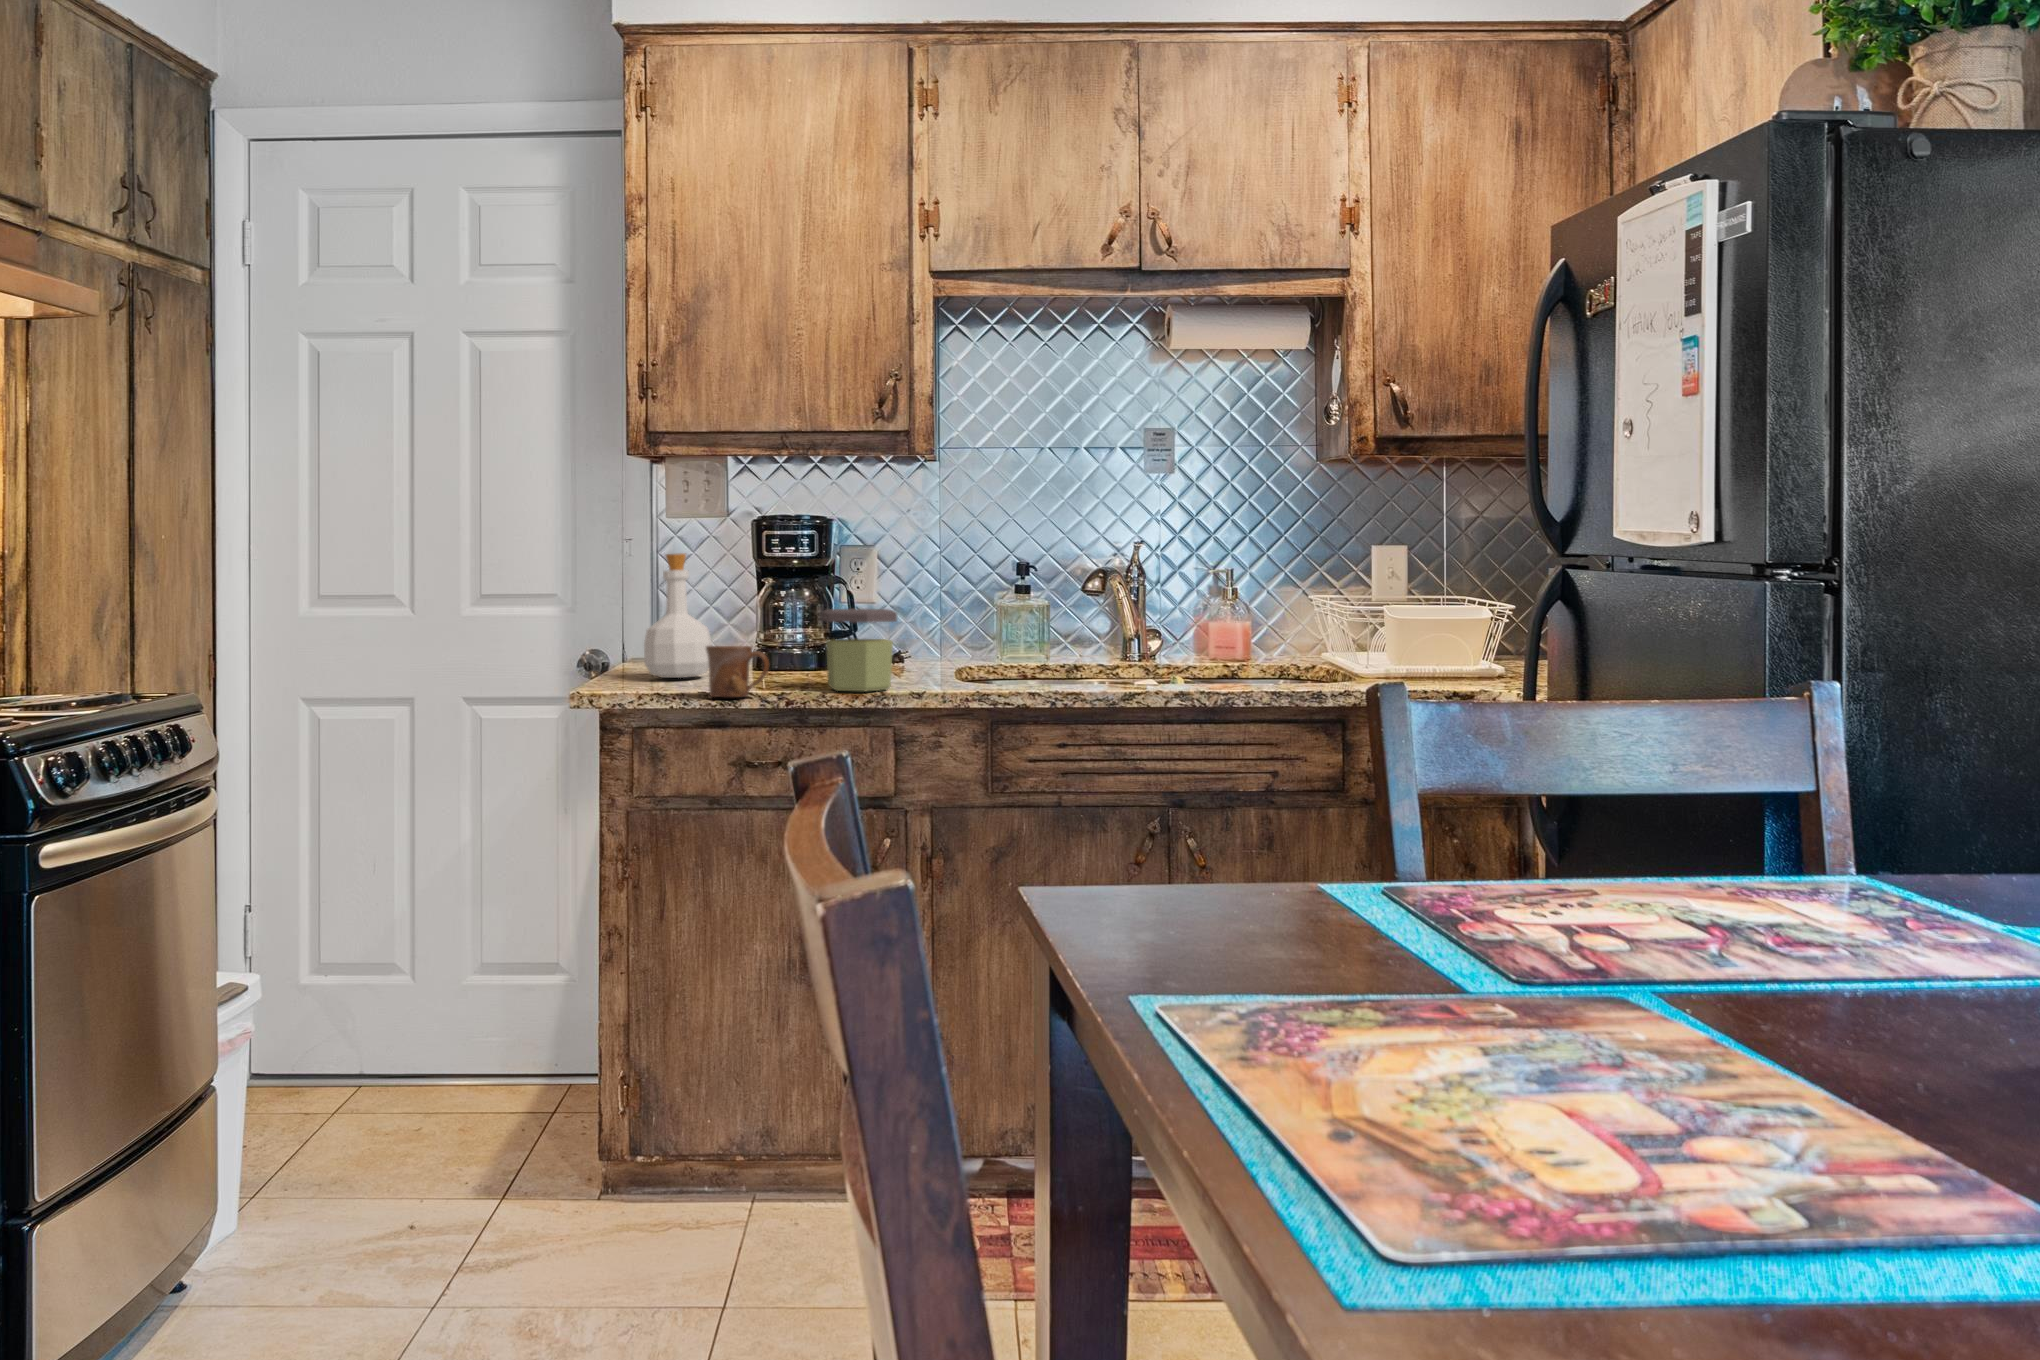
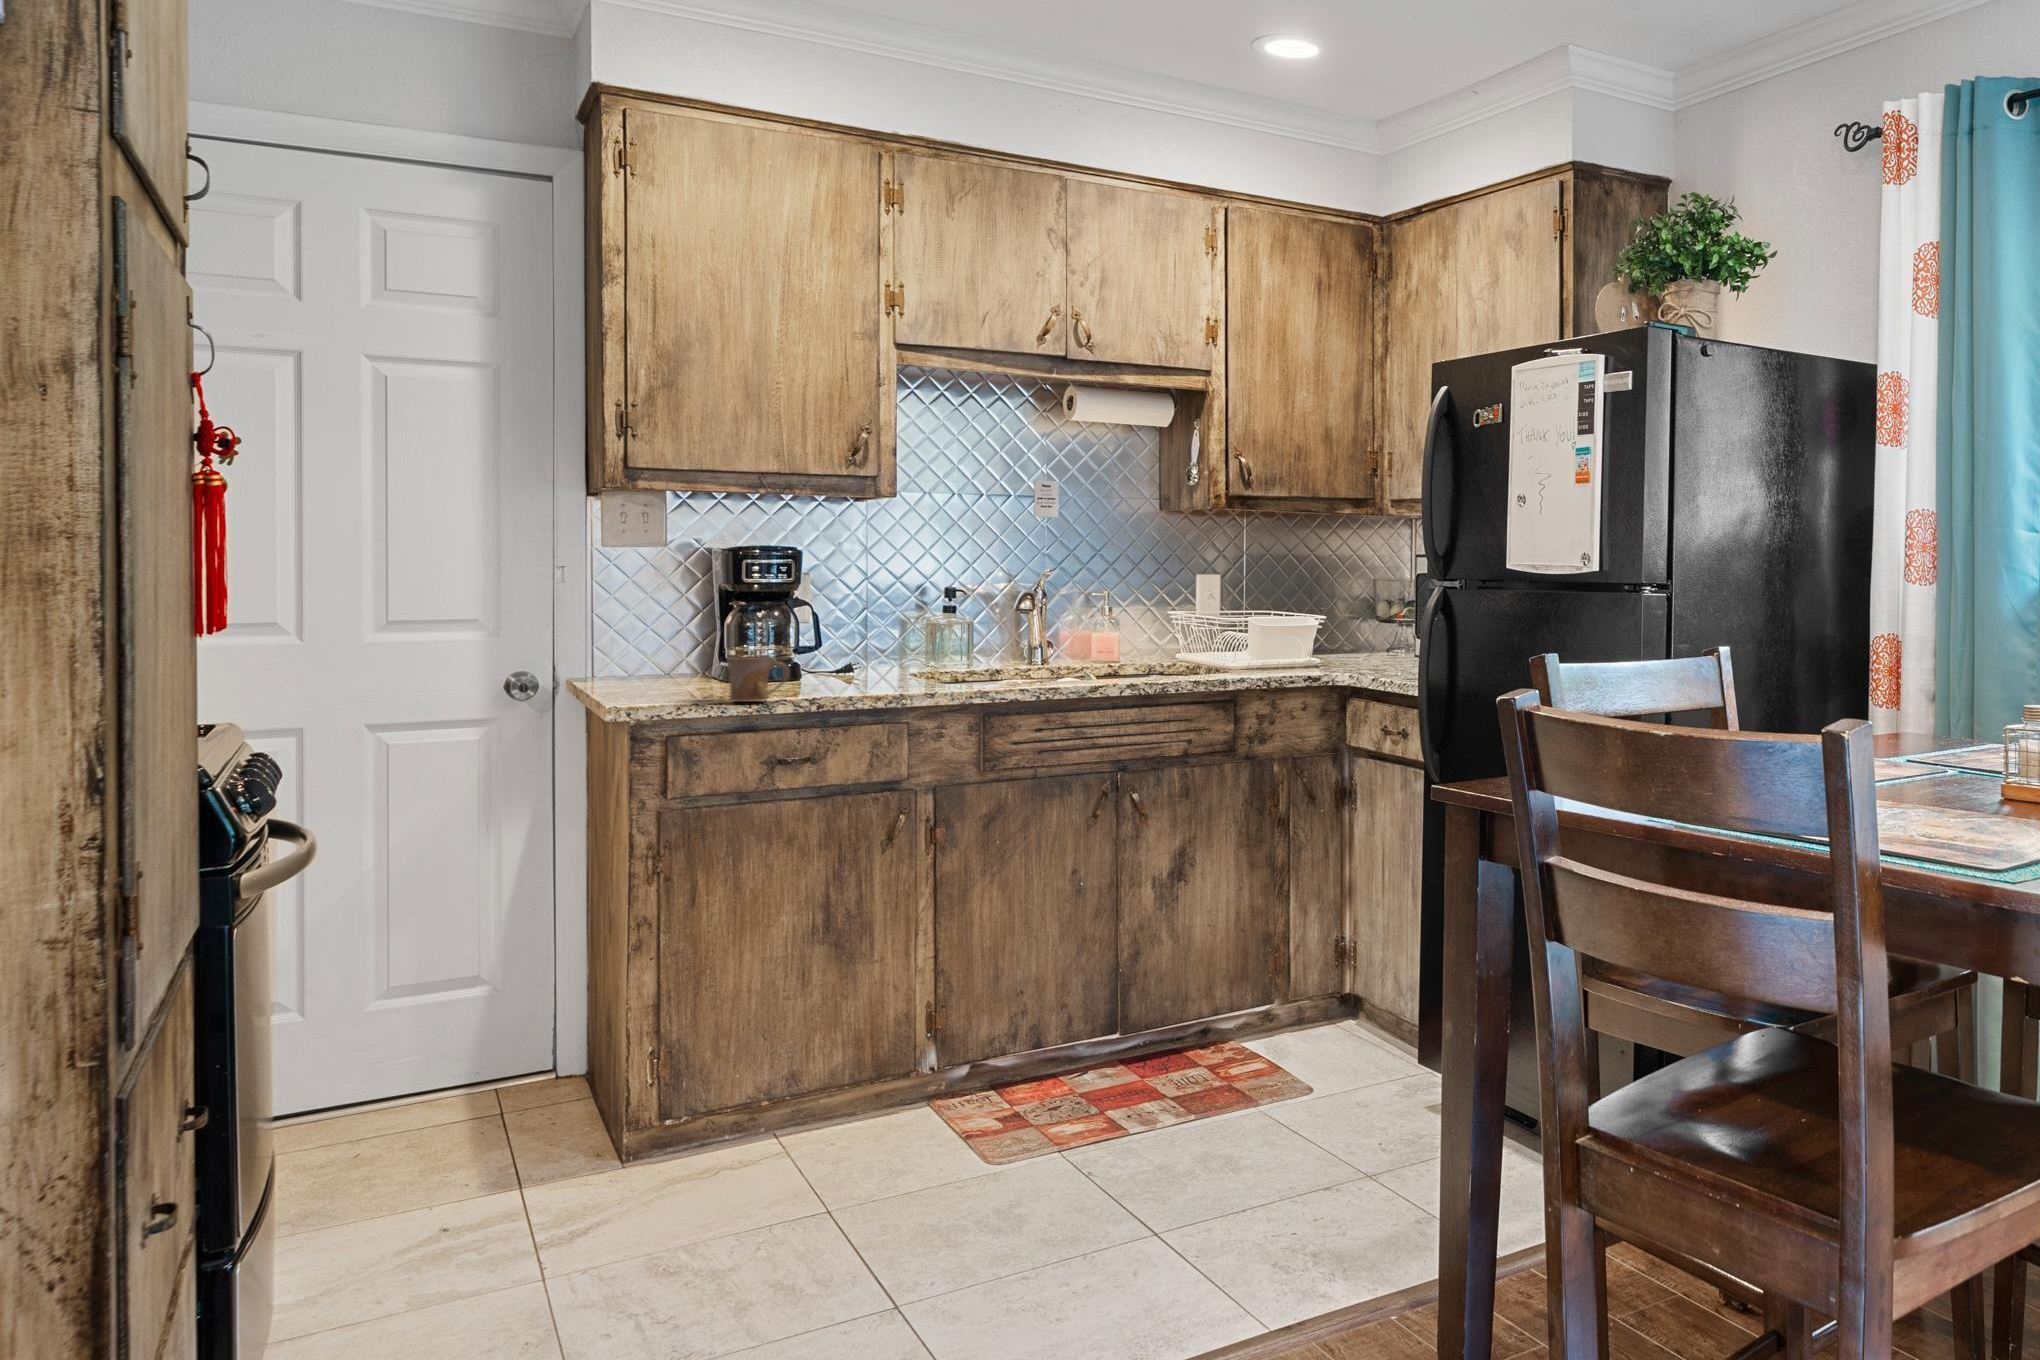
bottle: present [644,554,712,678] -> none [623,576,693,688]
jar: present [822,609,897,691] -> none [821,624,893,693]

